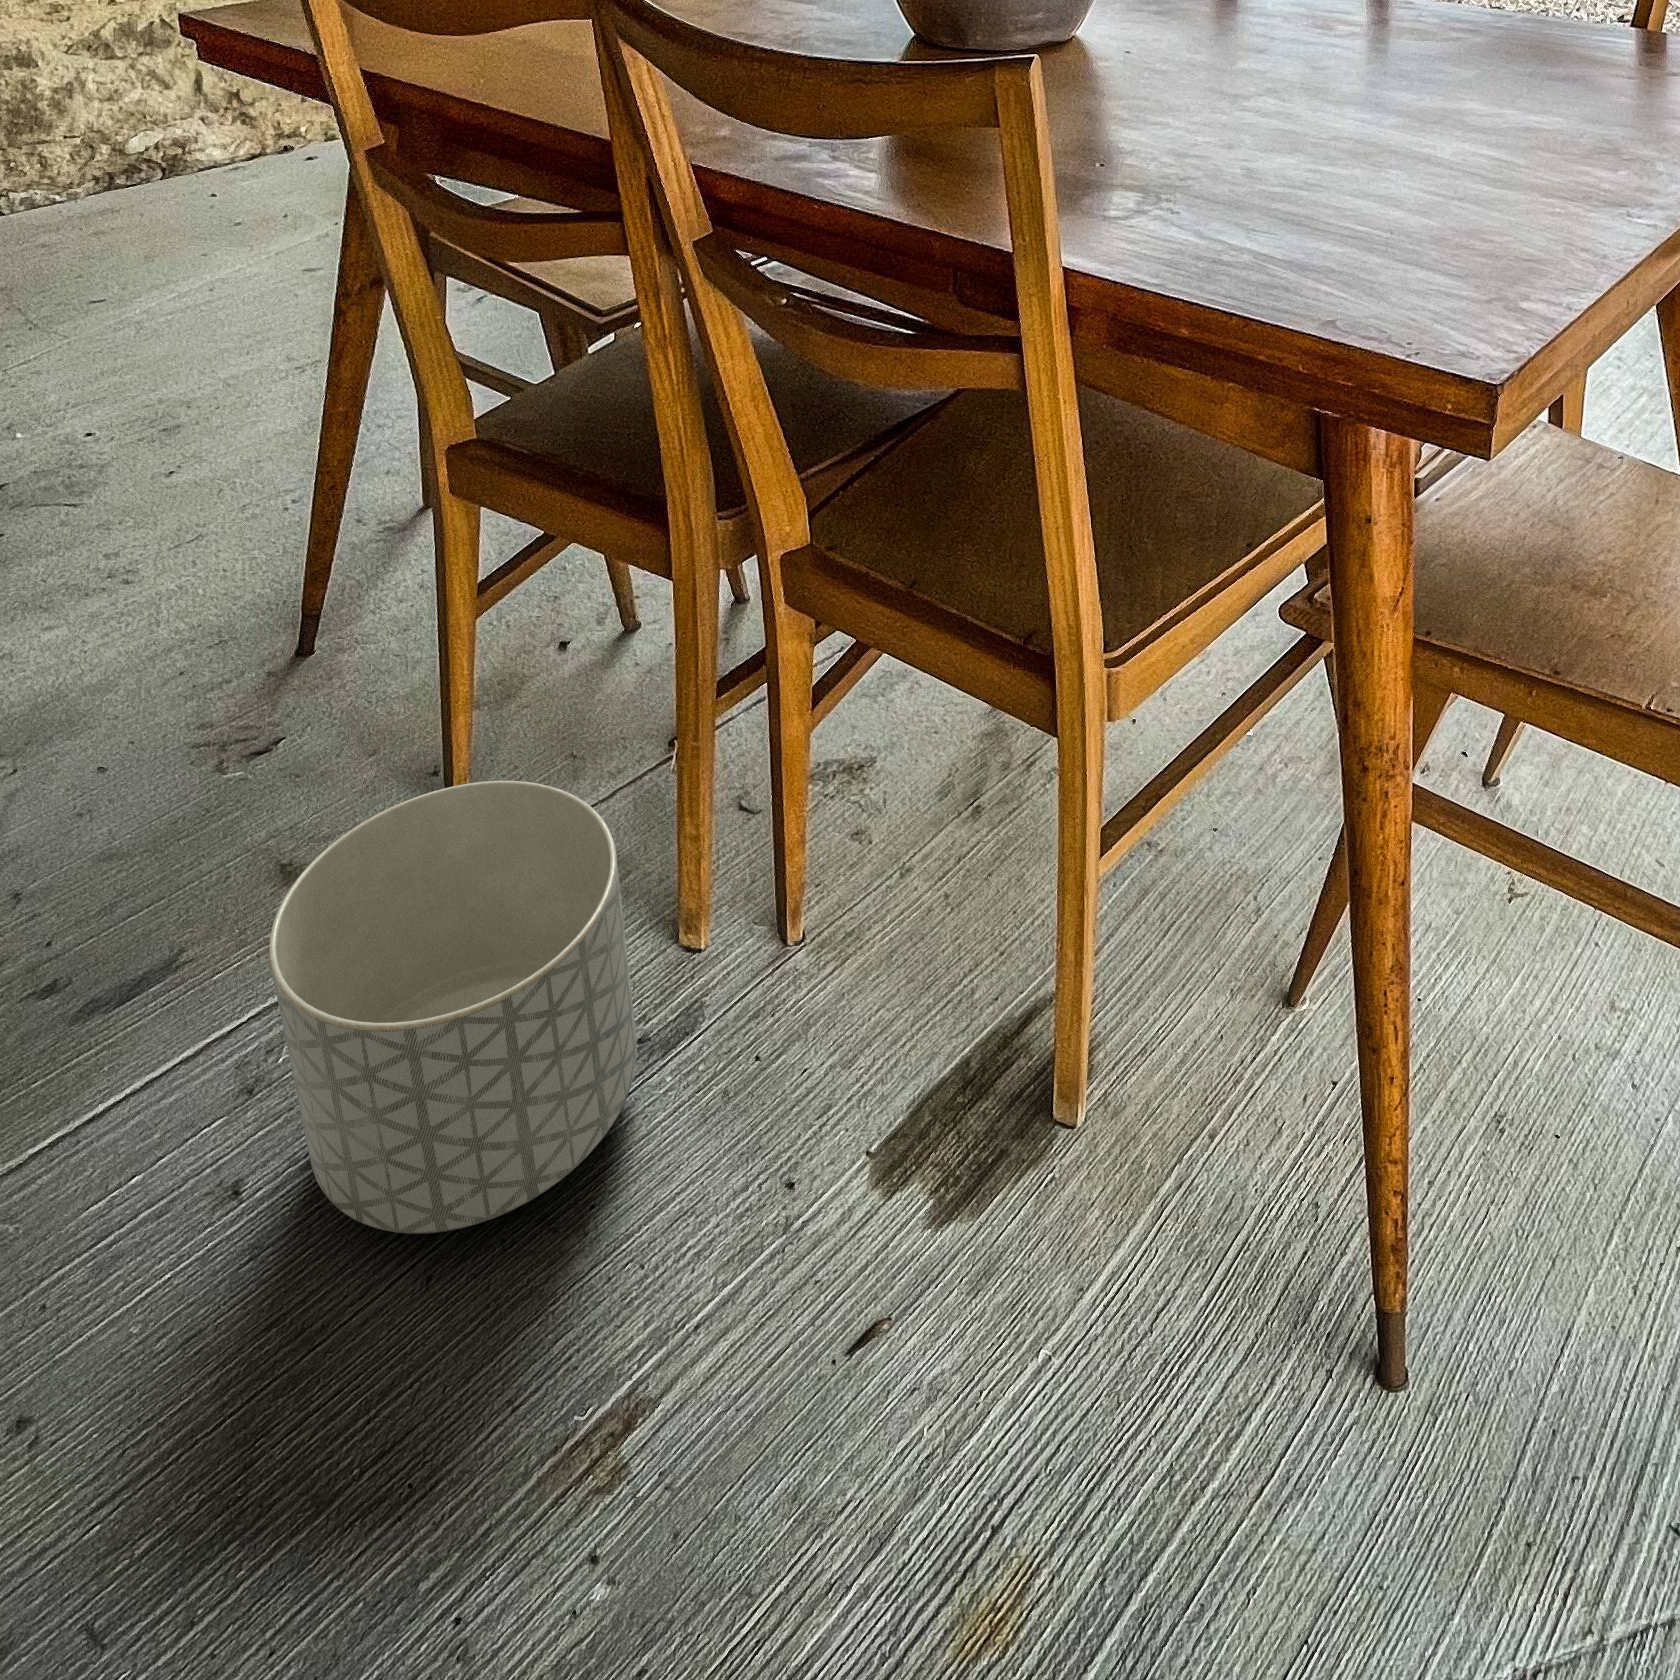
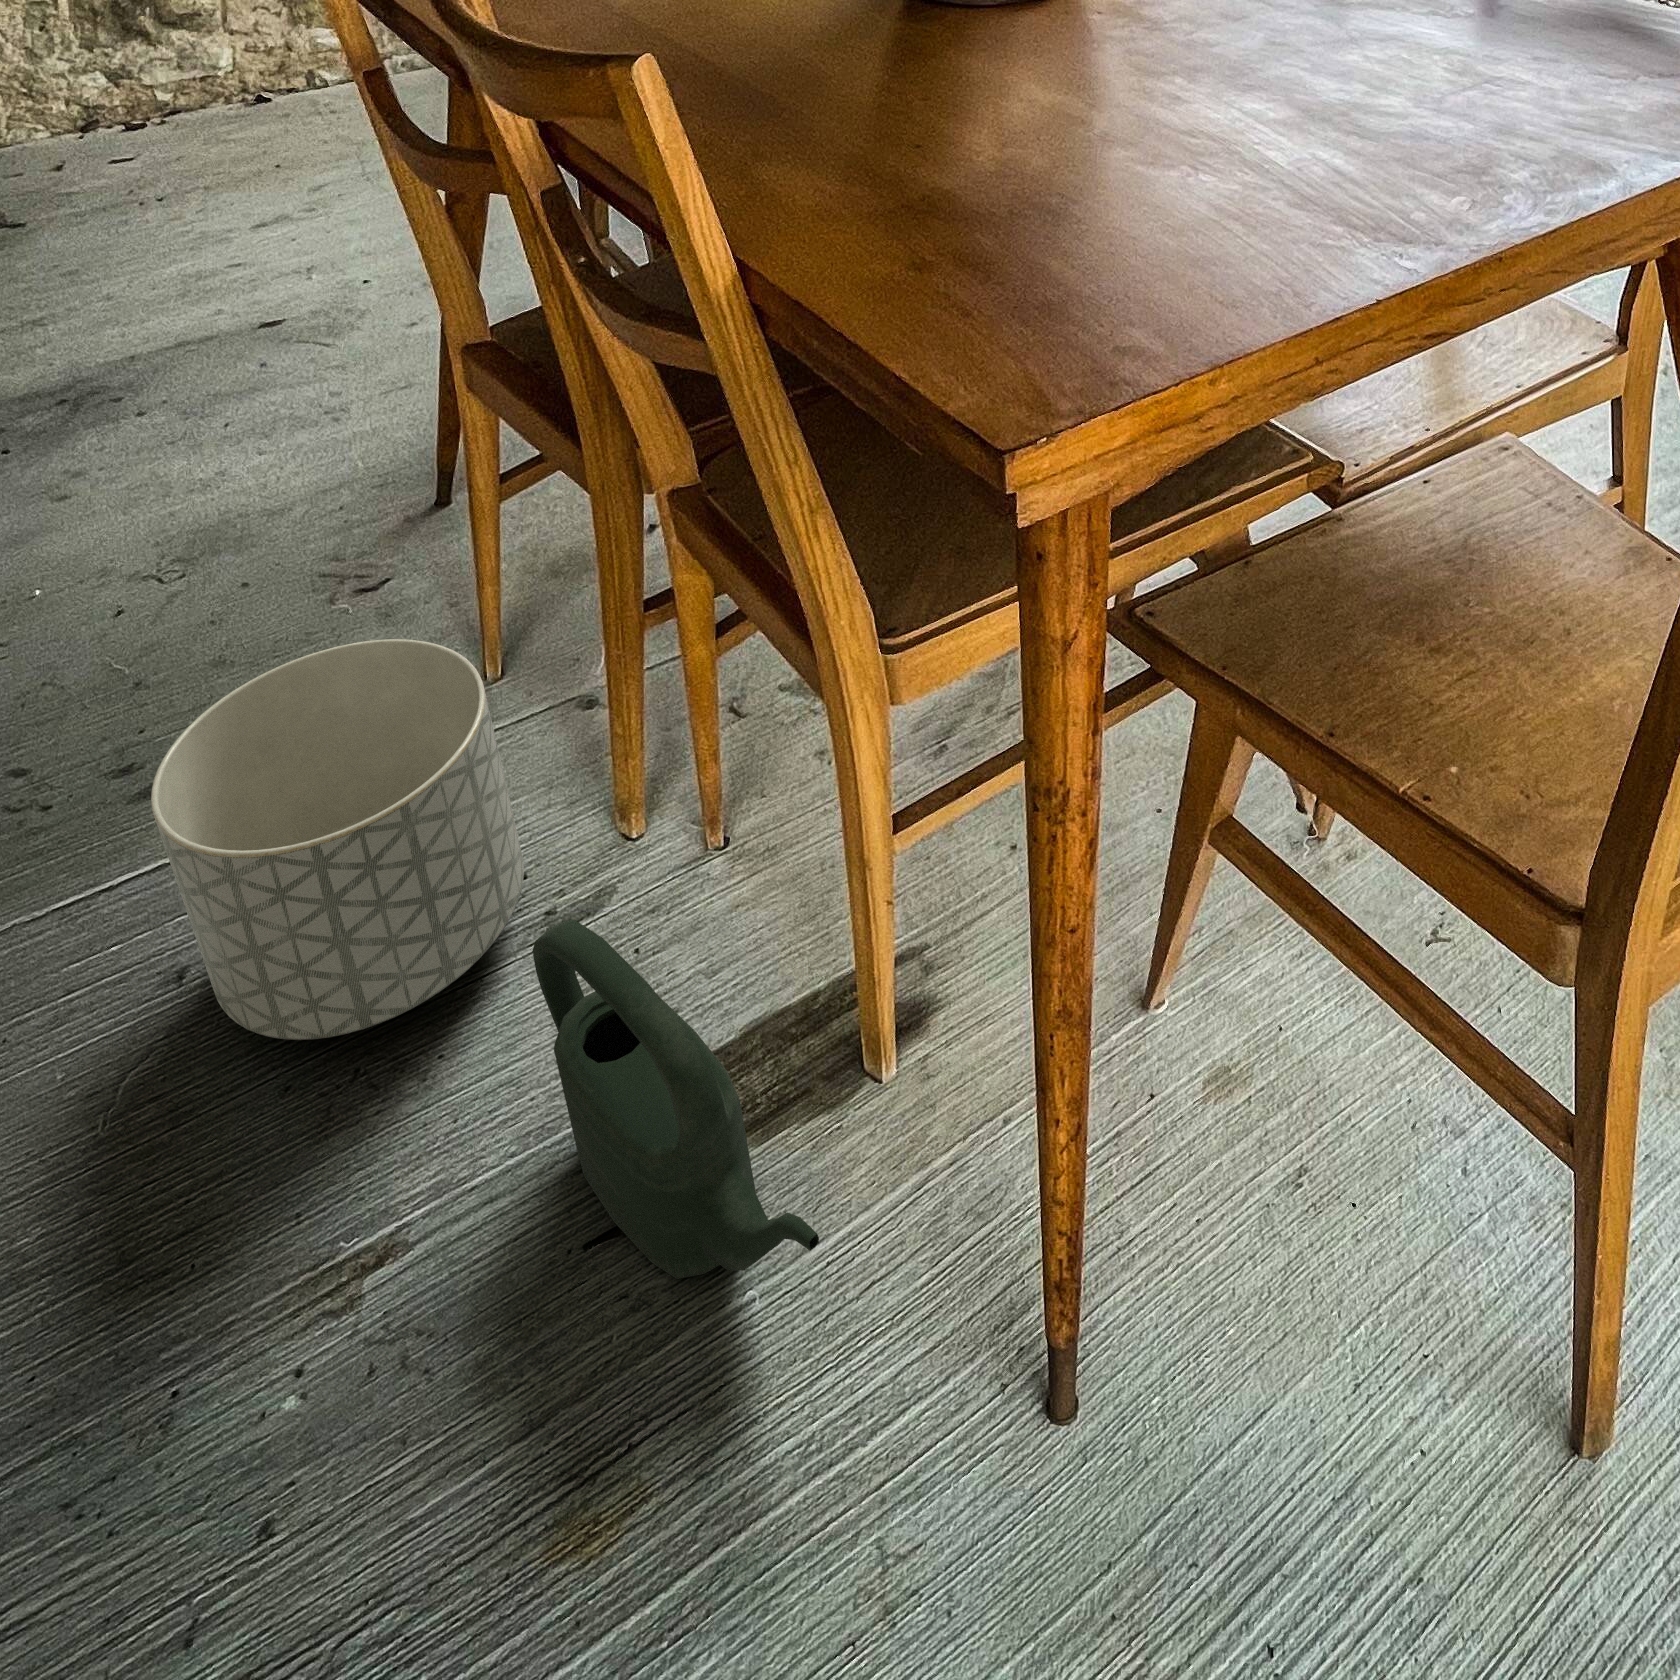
watering can: none [746,1021,1179,1359] -> present [533,920,819,1279]

